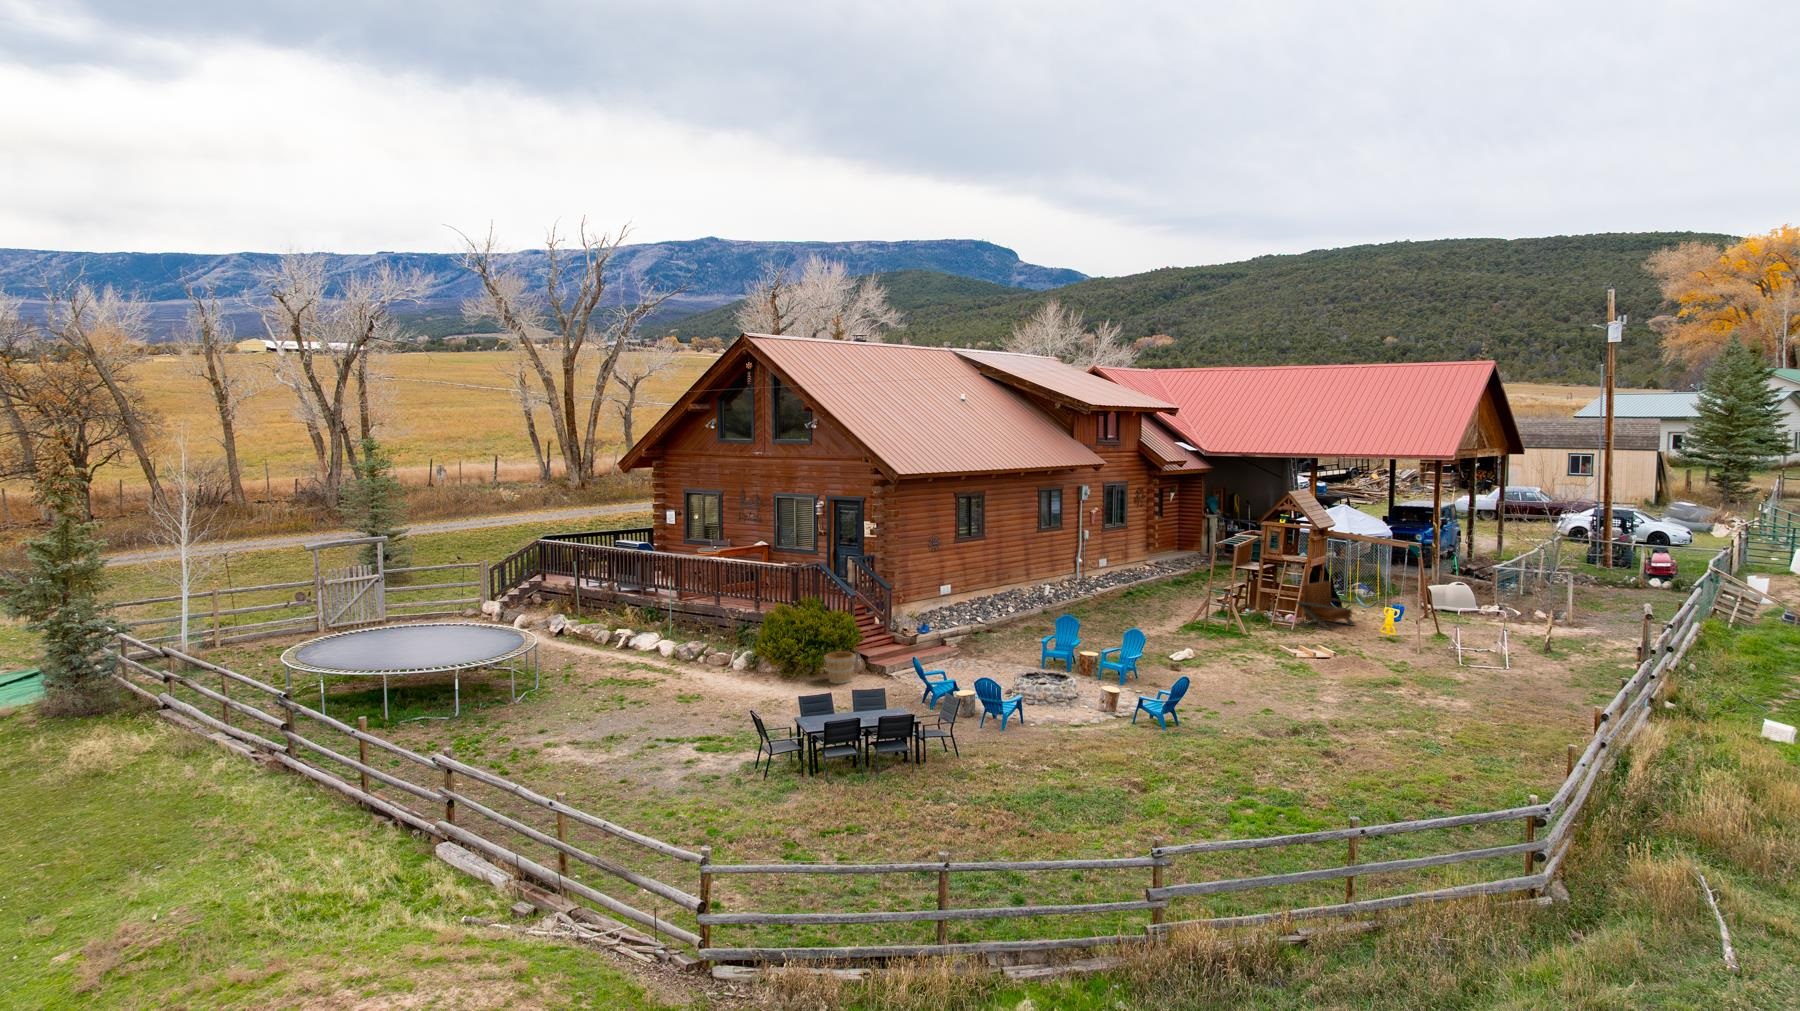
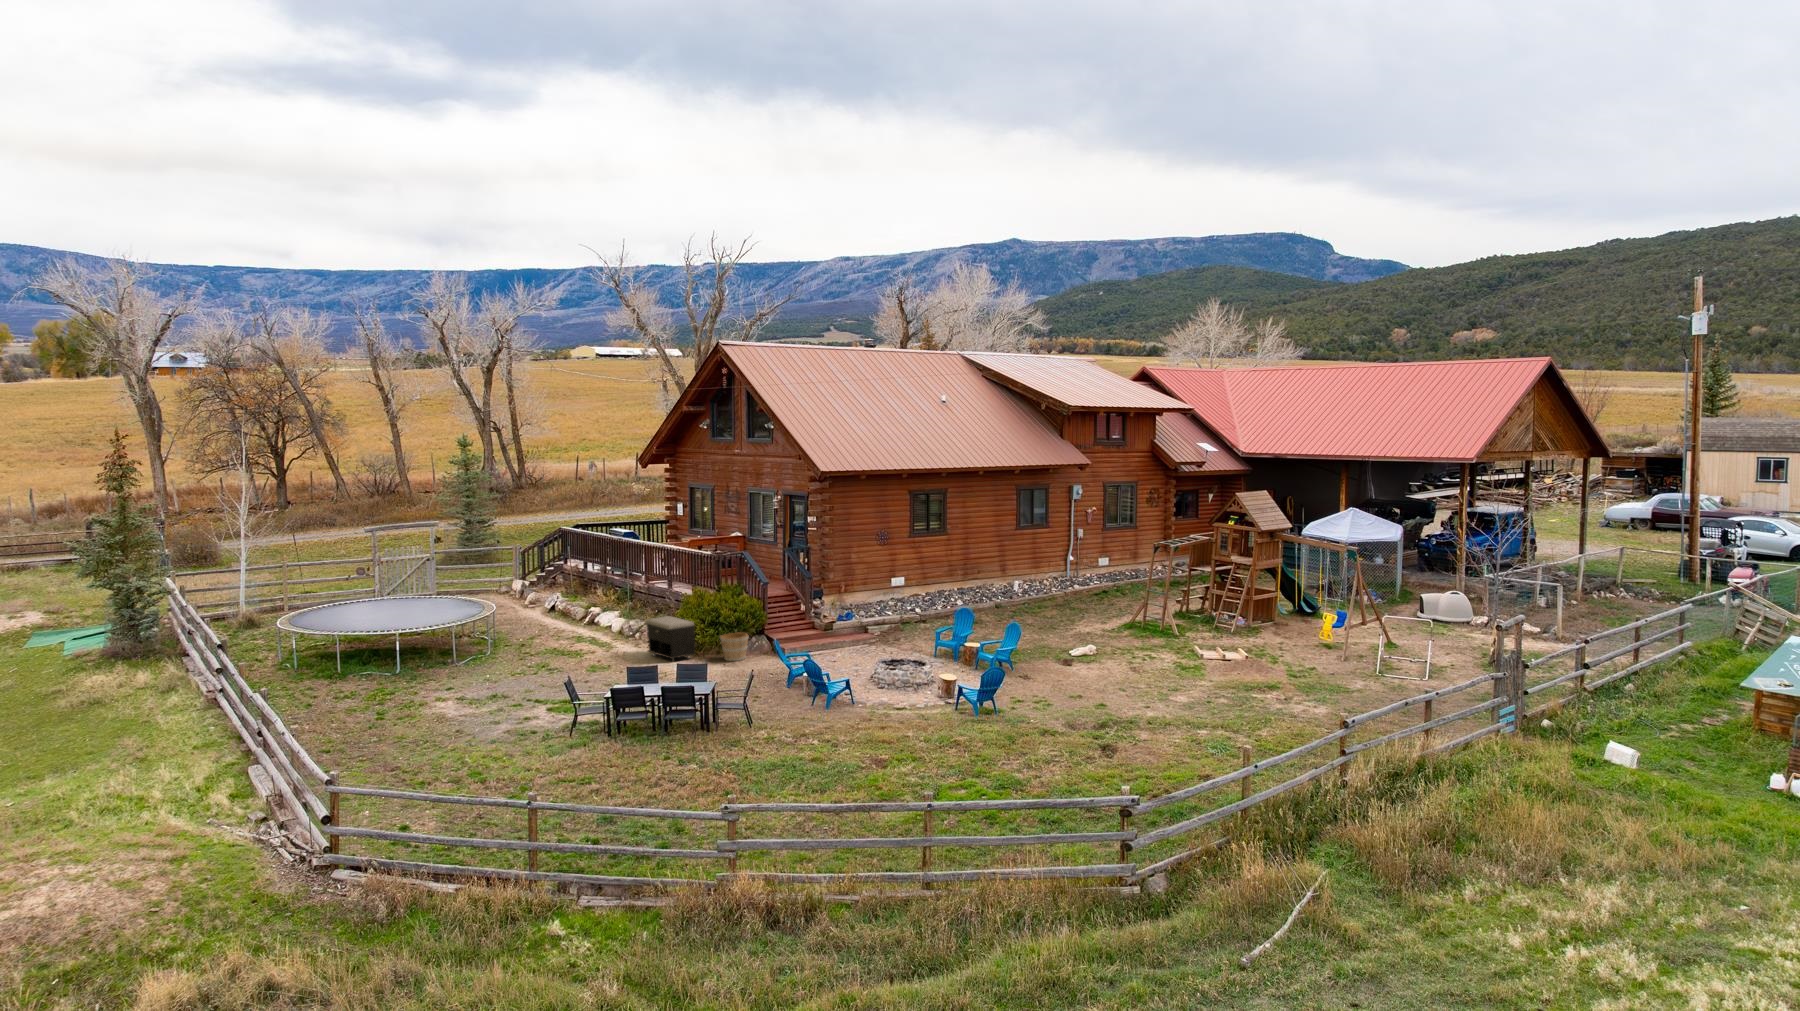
lounge chair: present [1297,582,1356,630] -> none [1242,586,1305,636]
storage bench: none [734,636,796,687] -> present [646,616,696,660]

